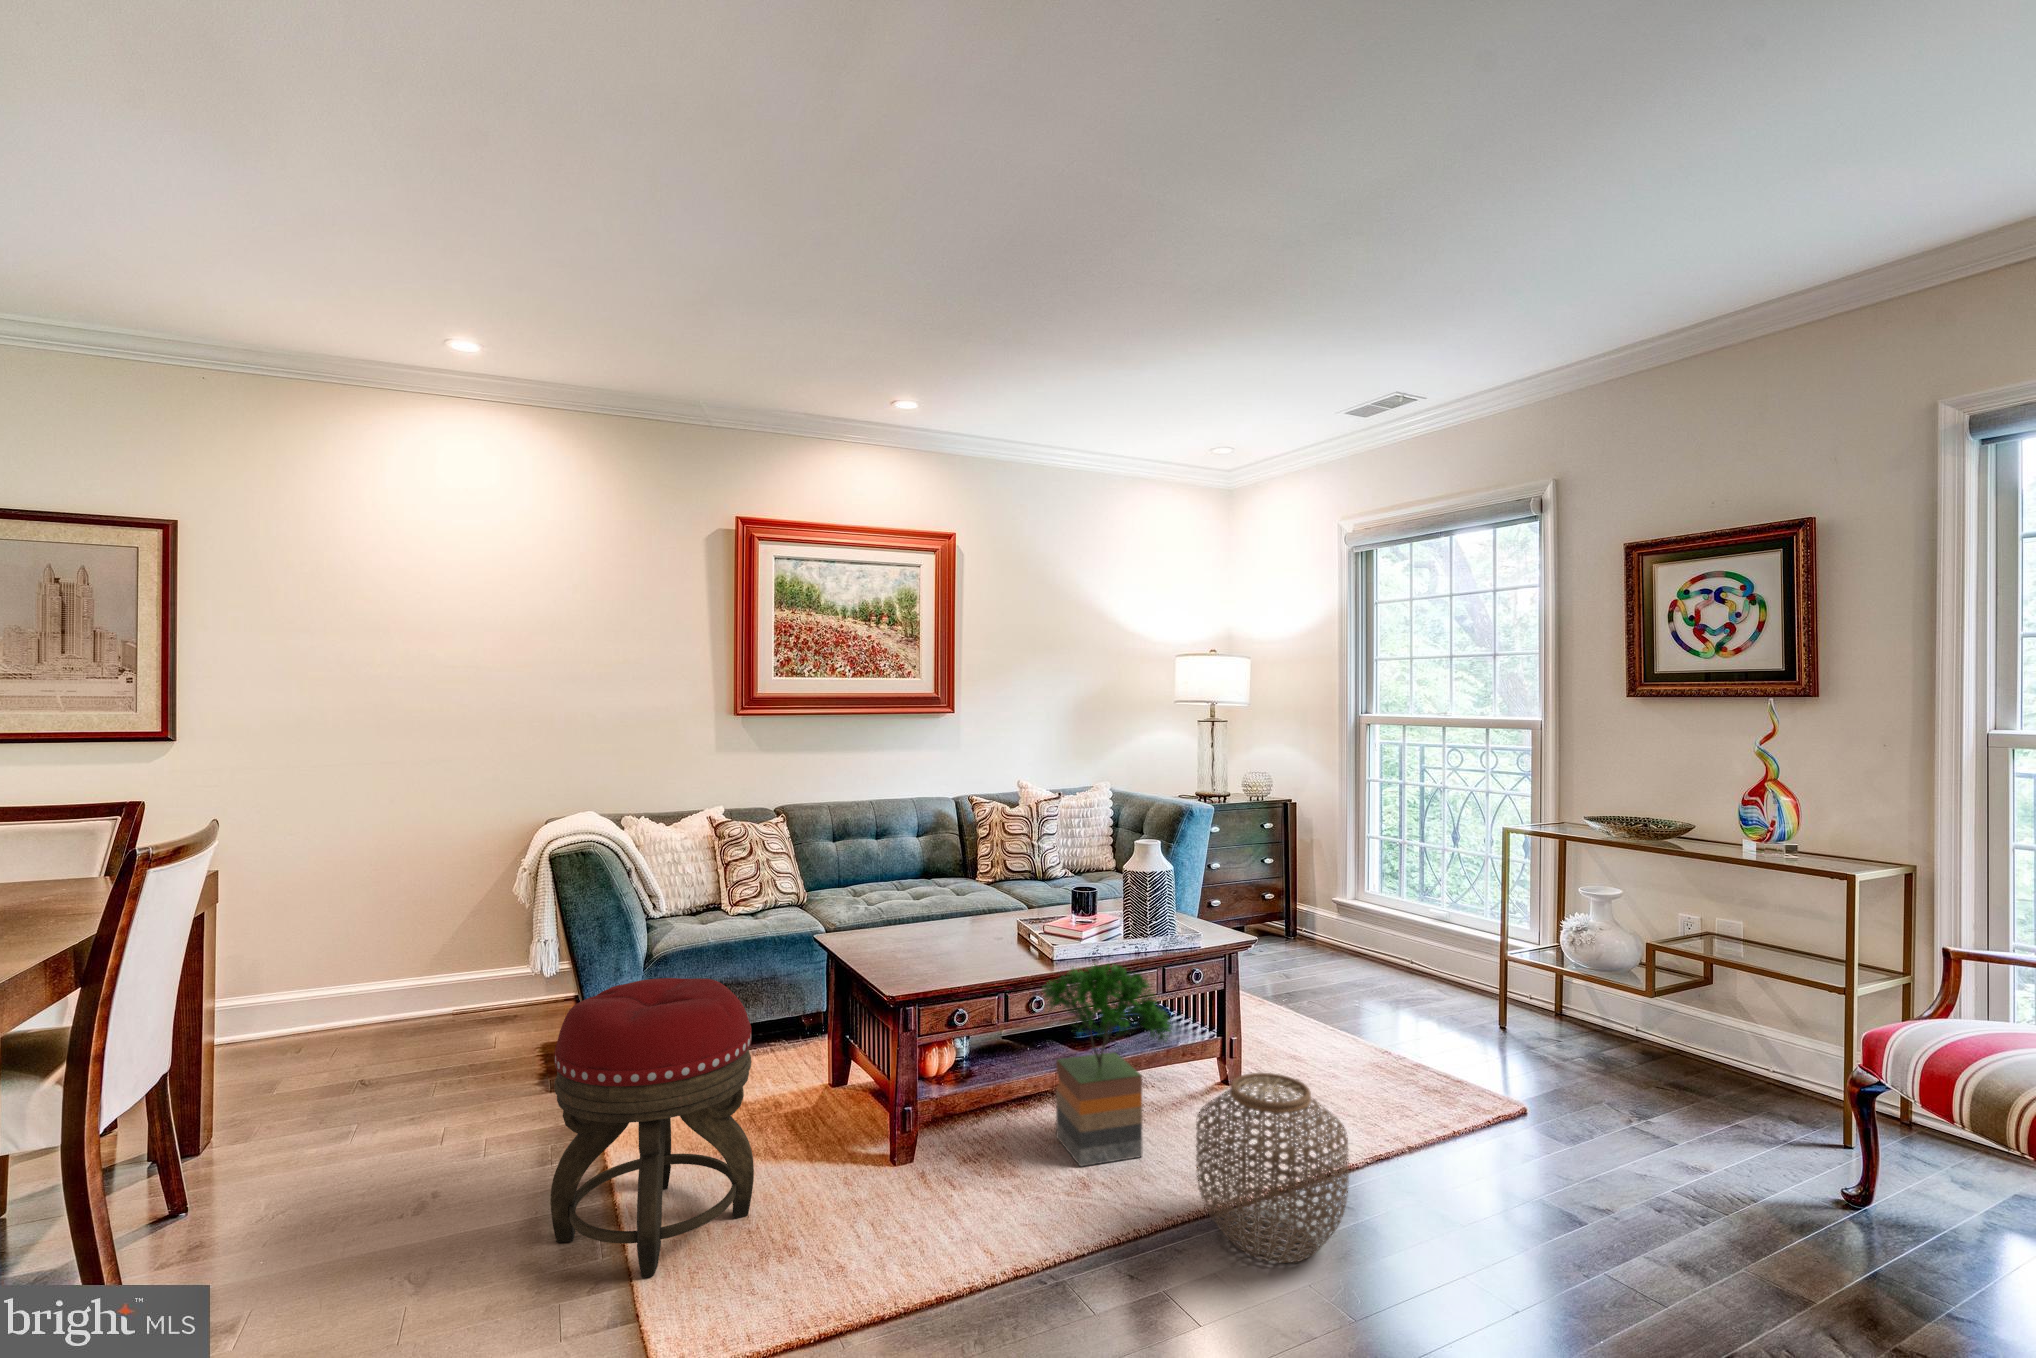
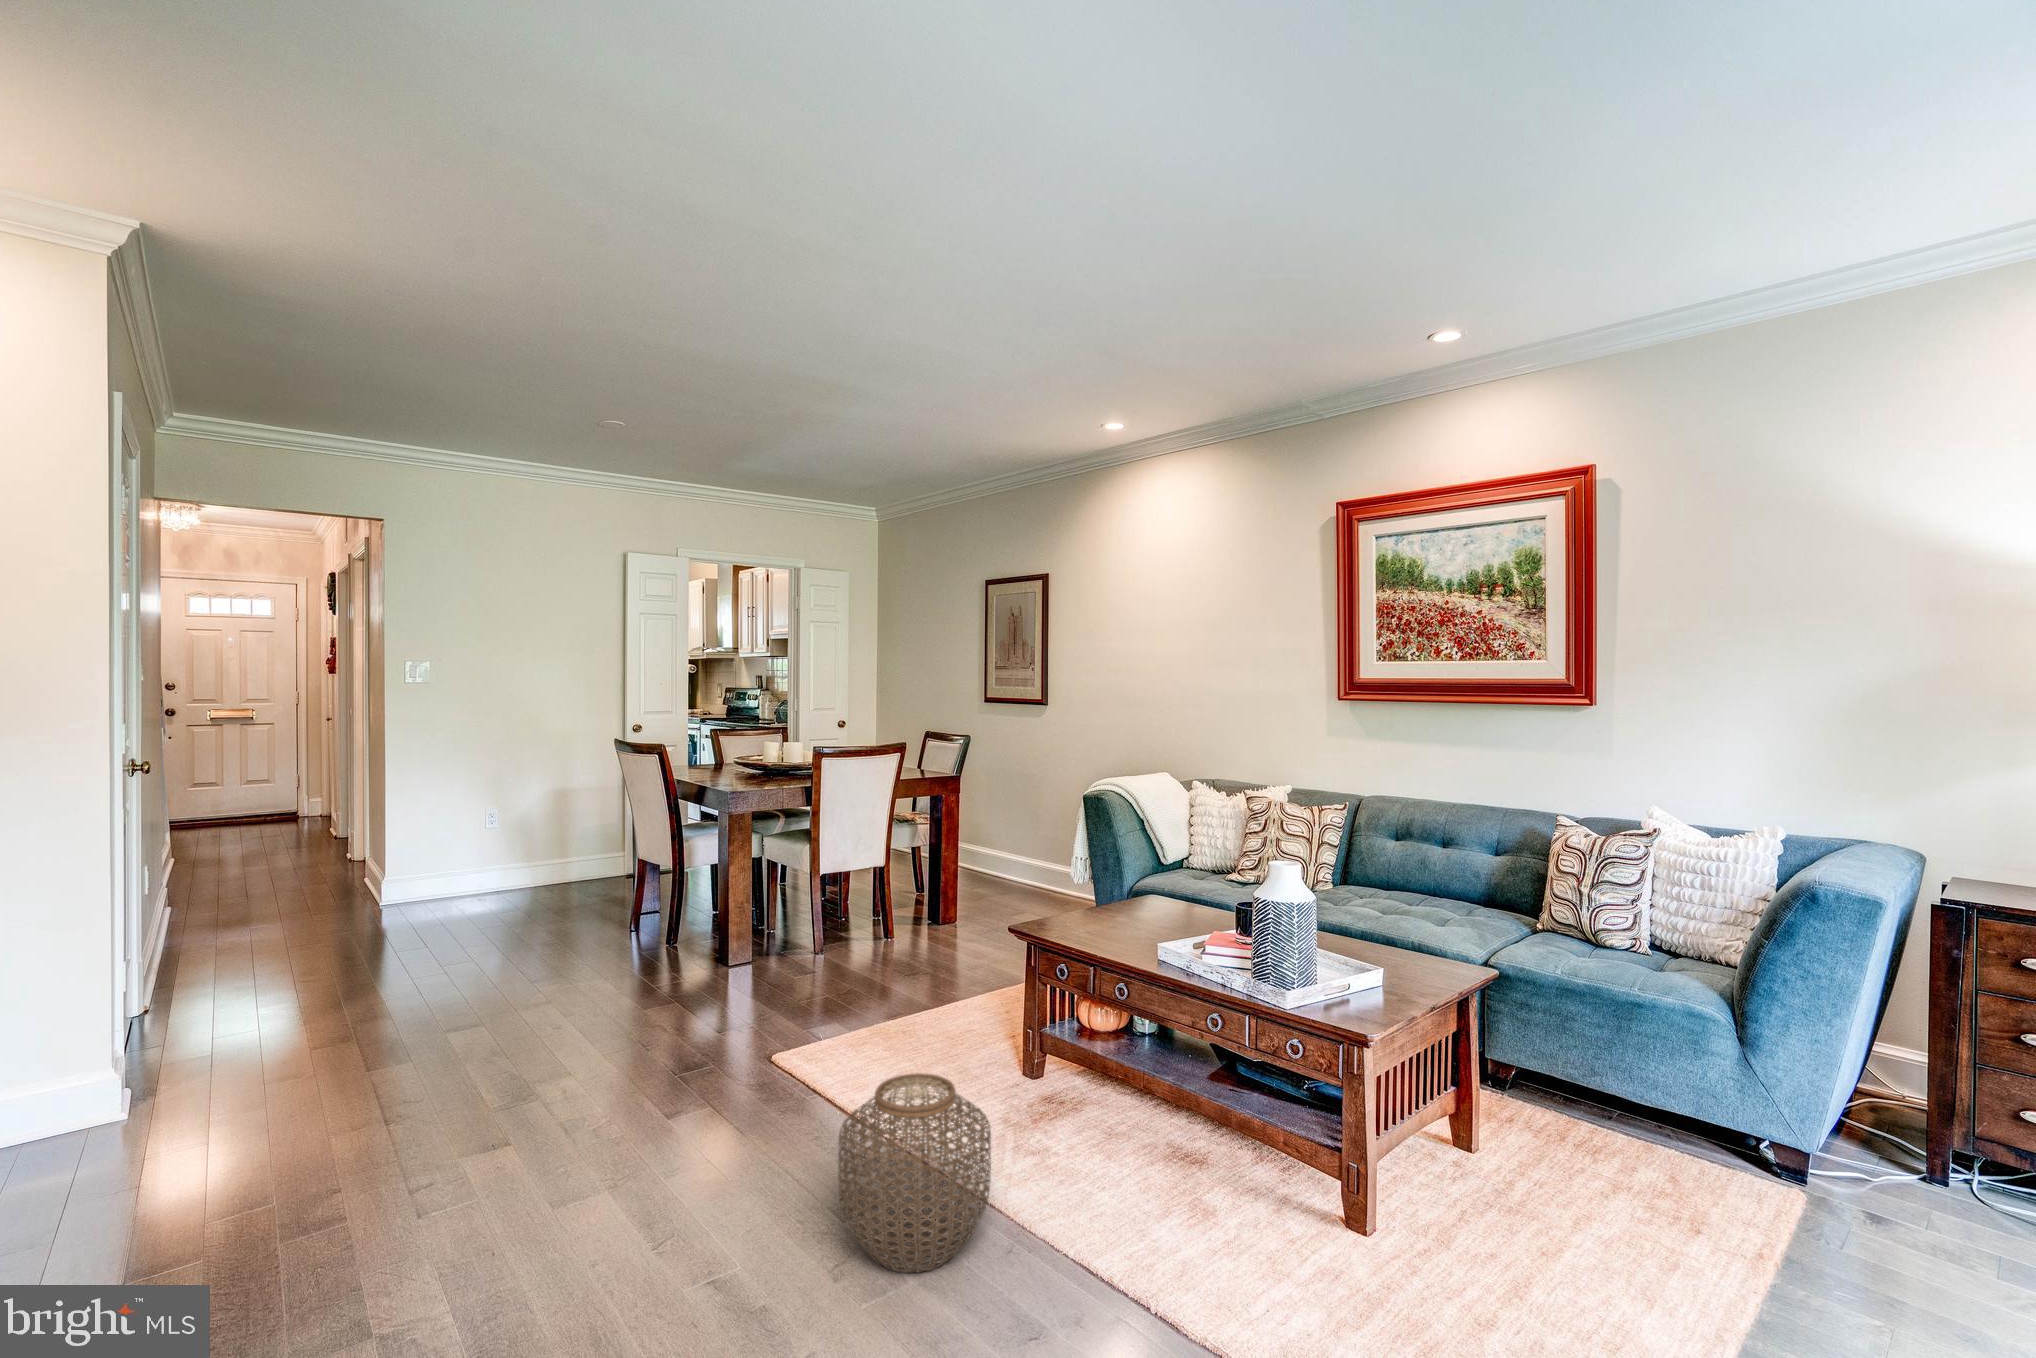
potted tree: present [1042,964,1171,1167] -> none [1015,956,1151,1173]
footstool: present [550,978,754,1278] -> none [842,863,961,1036]

